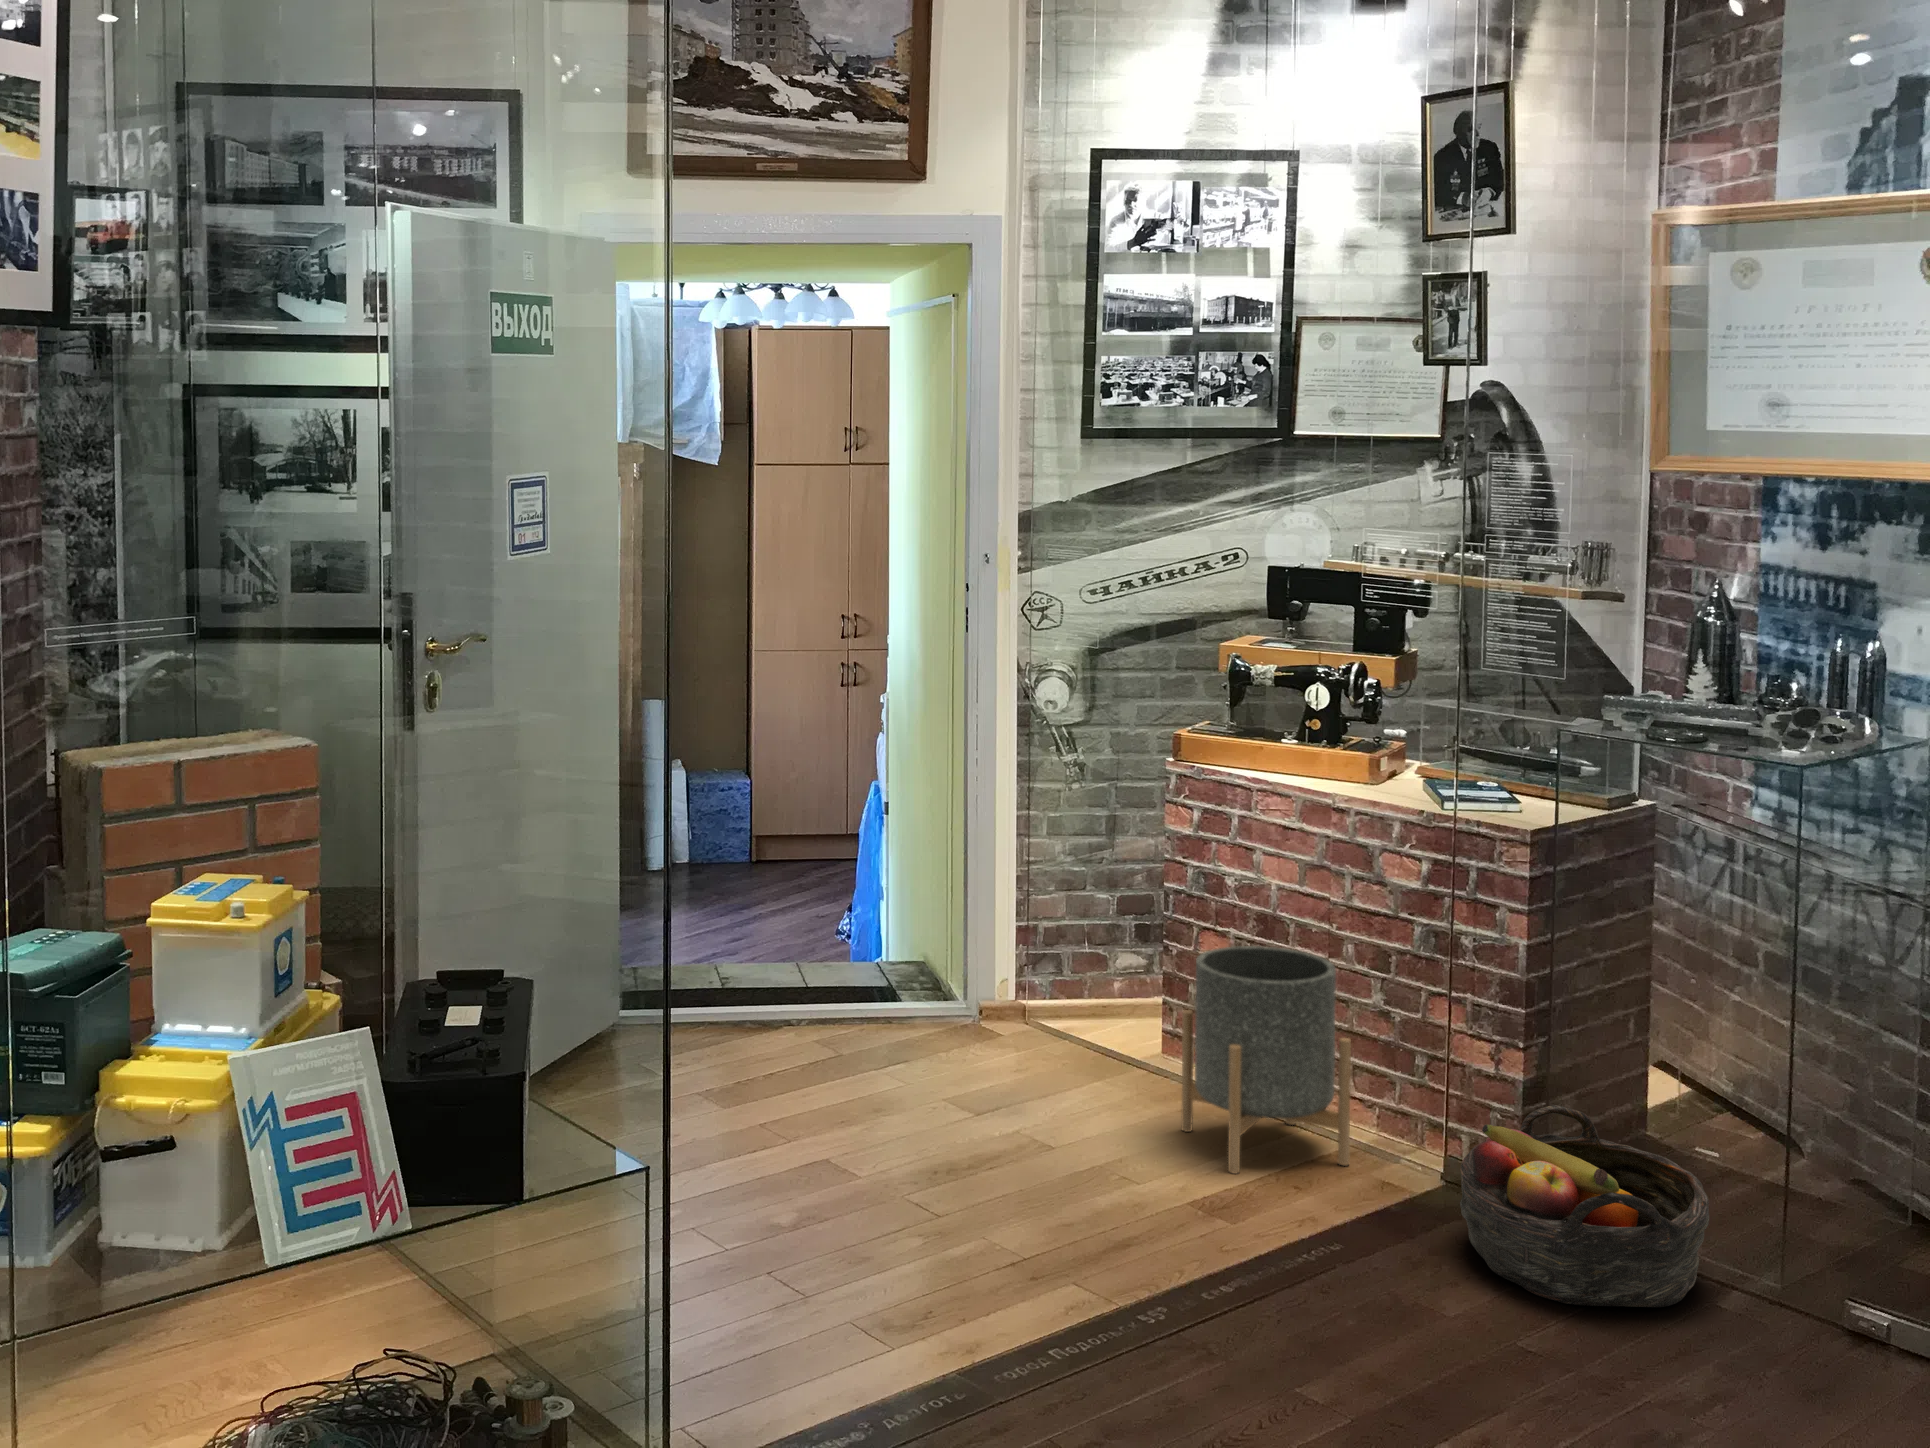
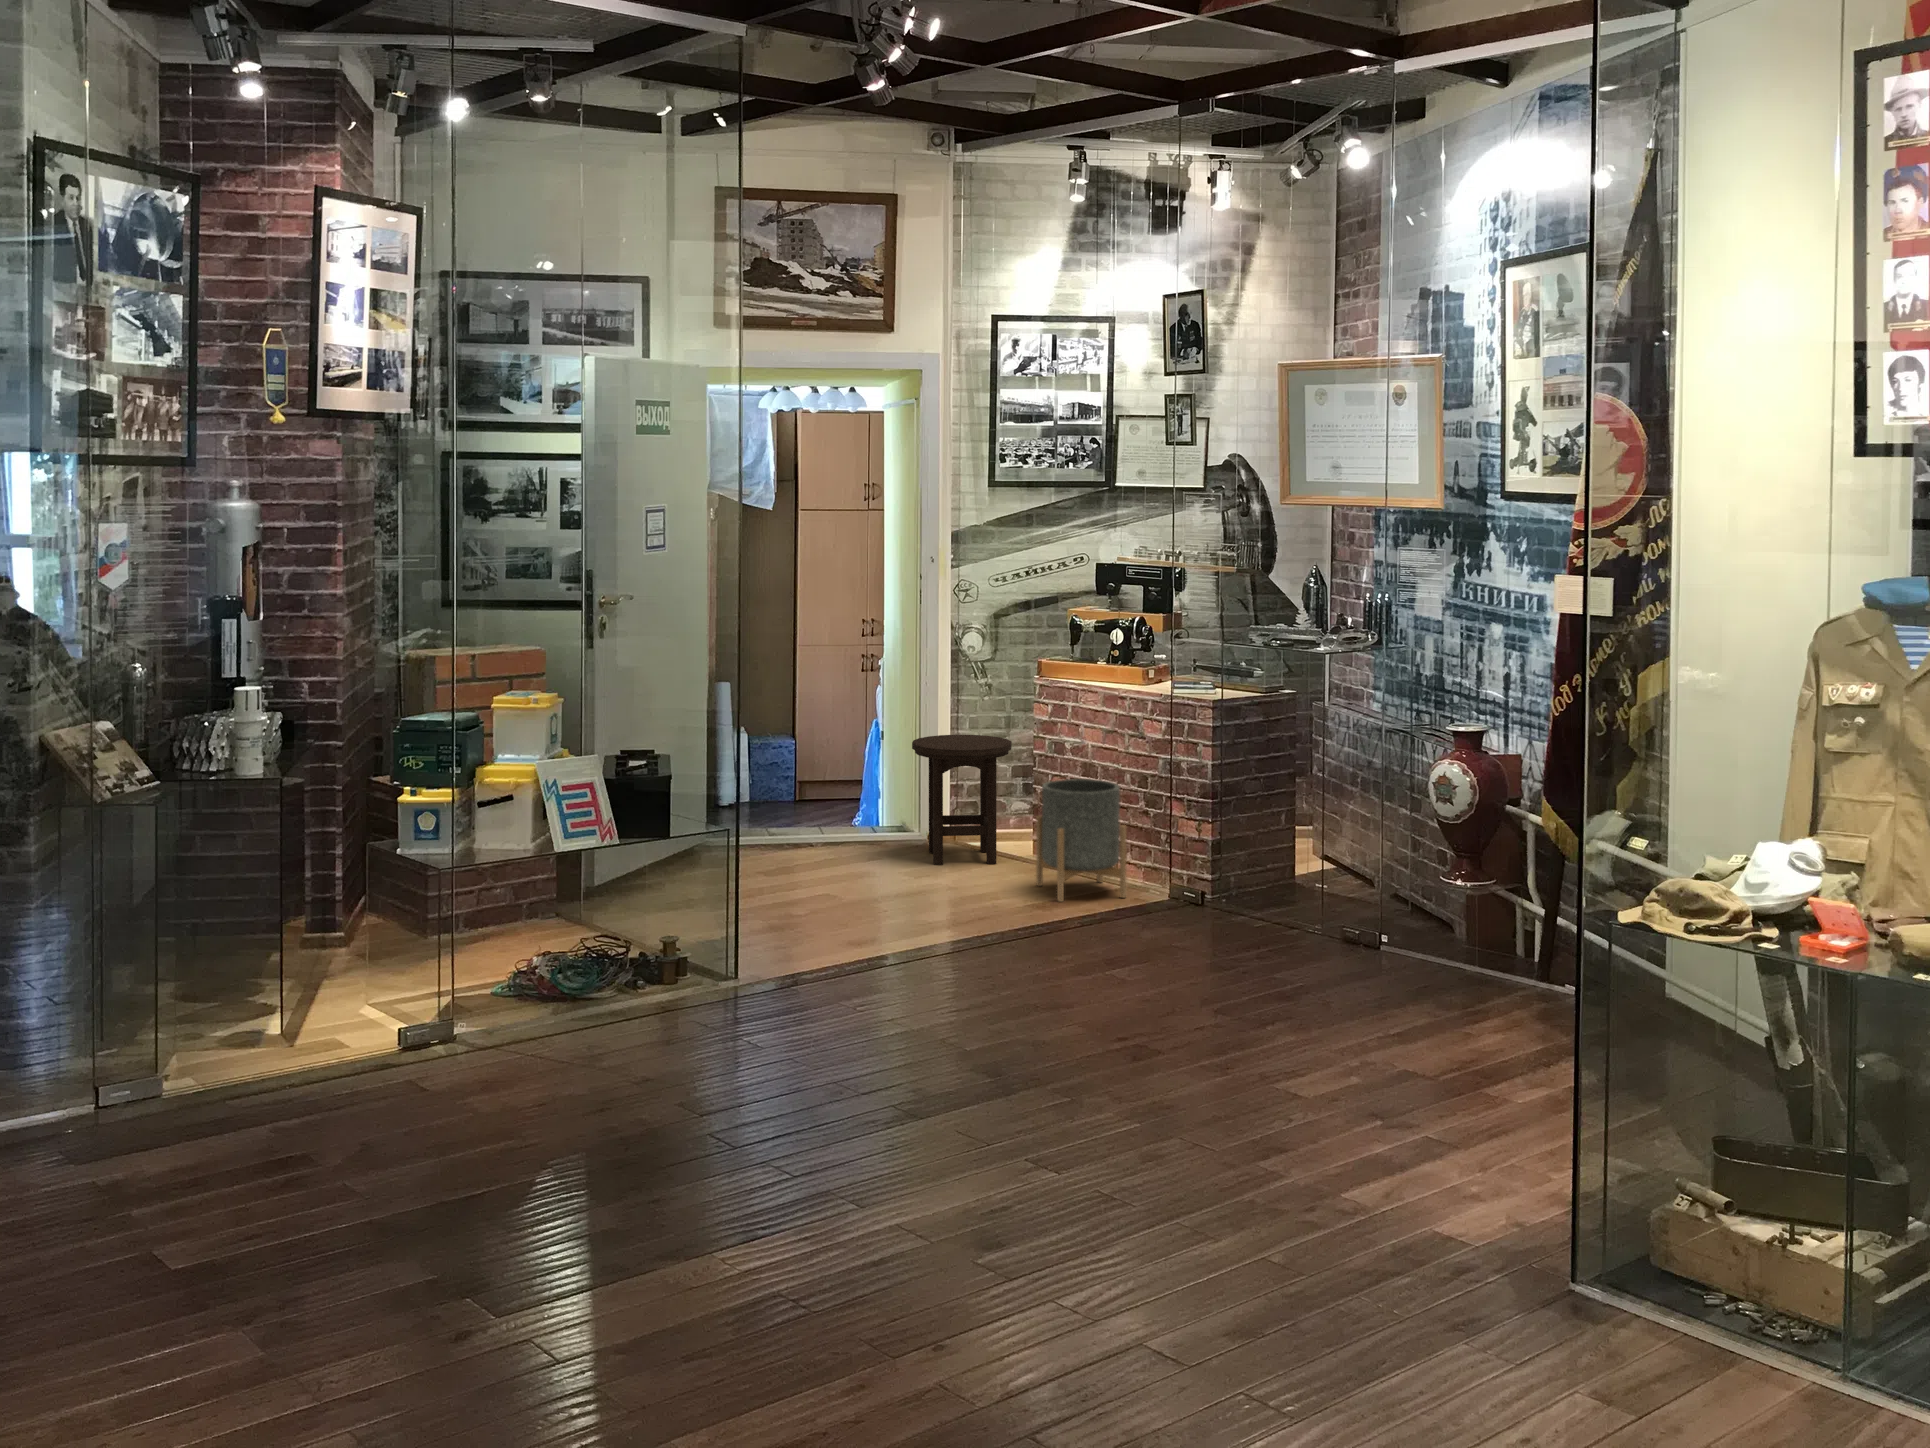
stool: none [956,849,1125,1075] -> present [912,735,1012,865]
basket: present [1460,1105,1709,1307] -> none [1171,852,1296,945]

